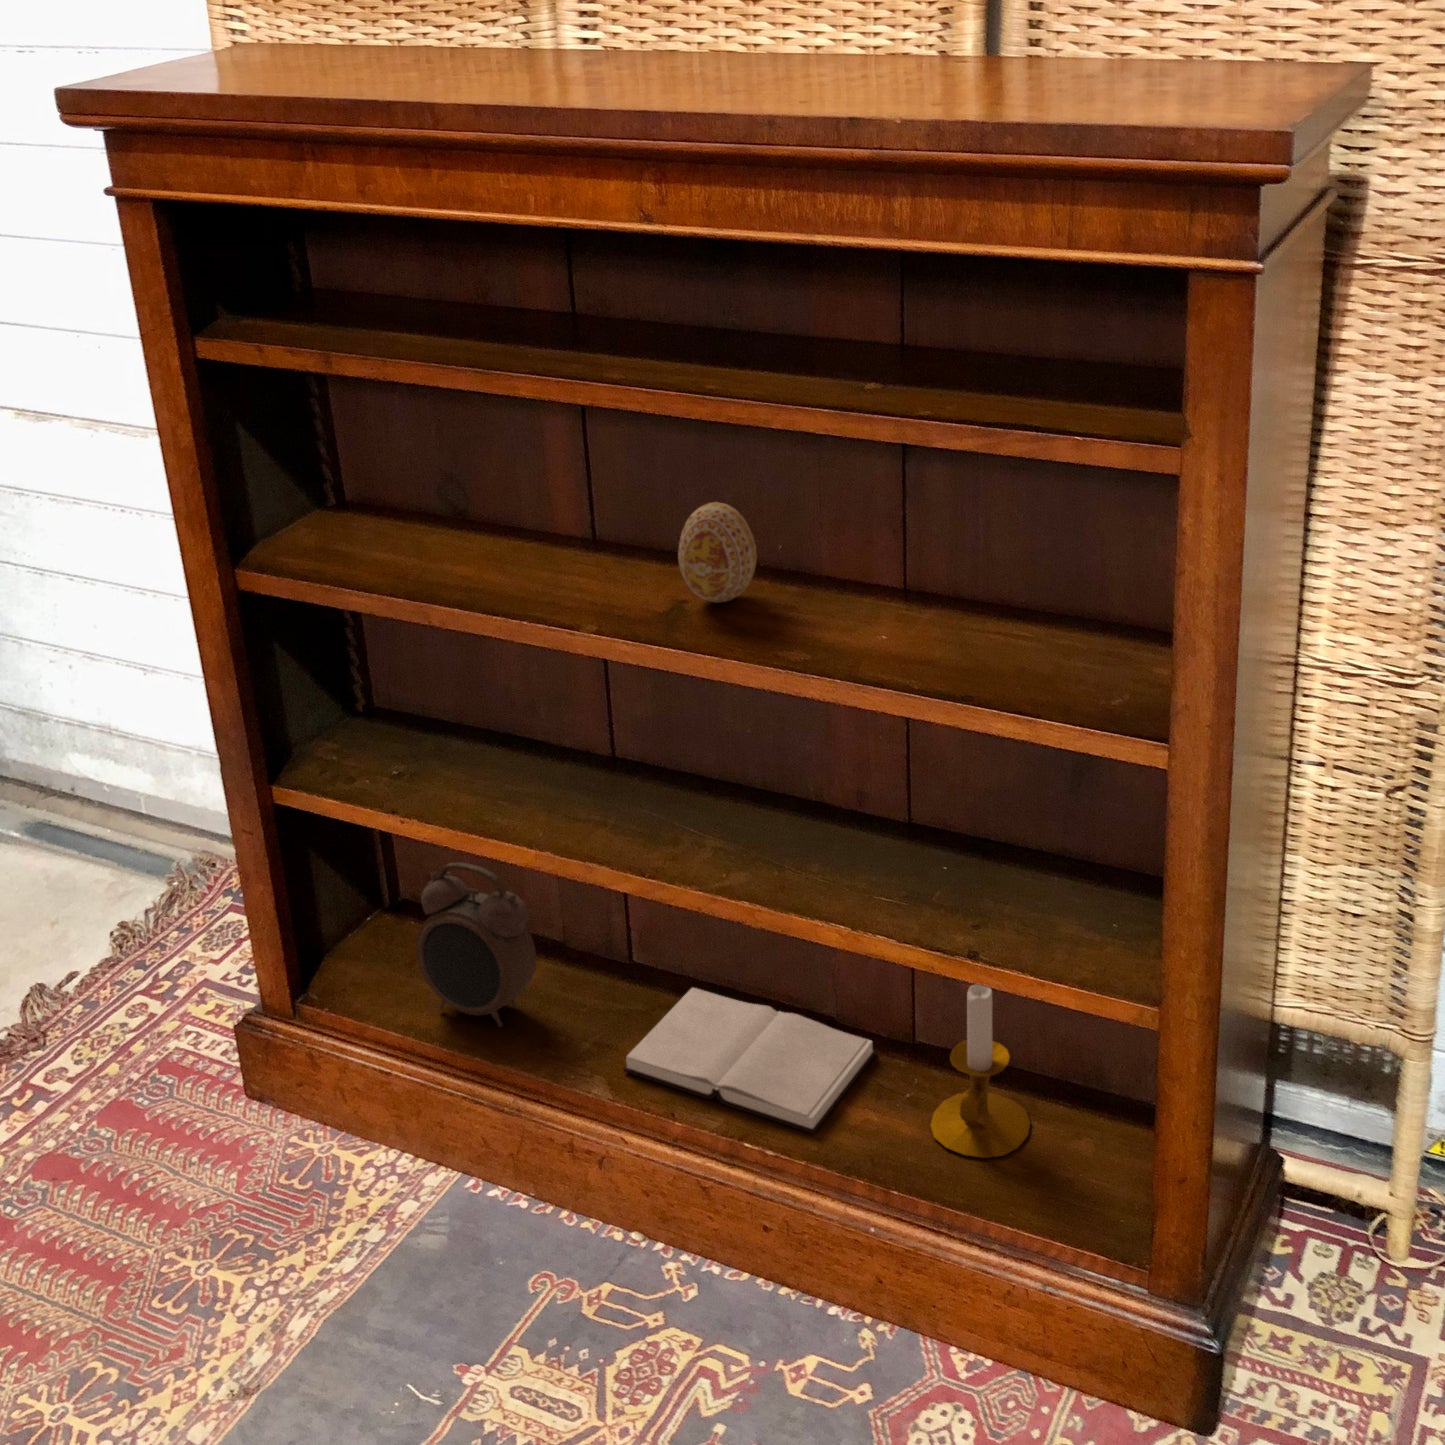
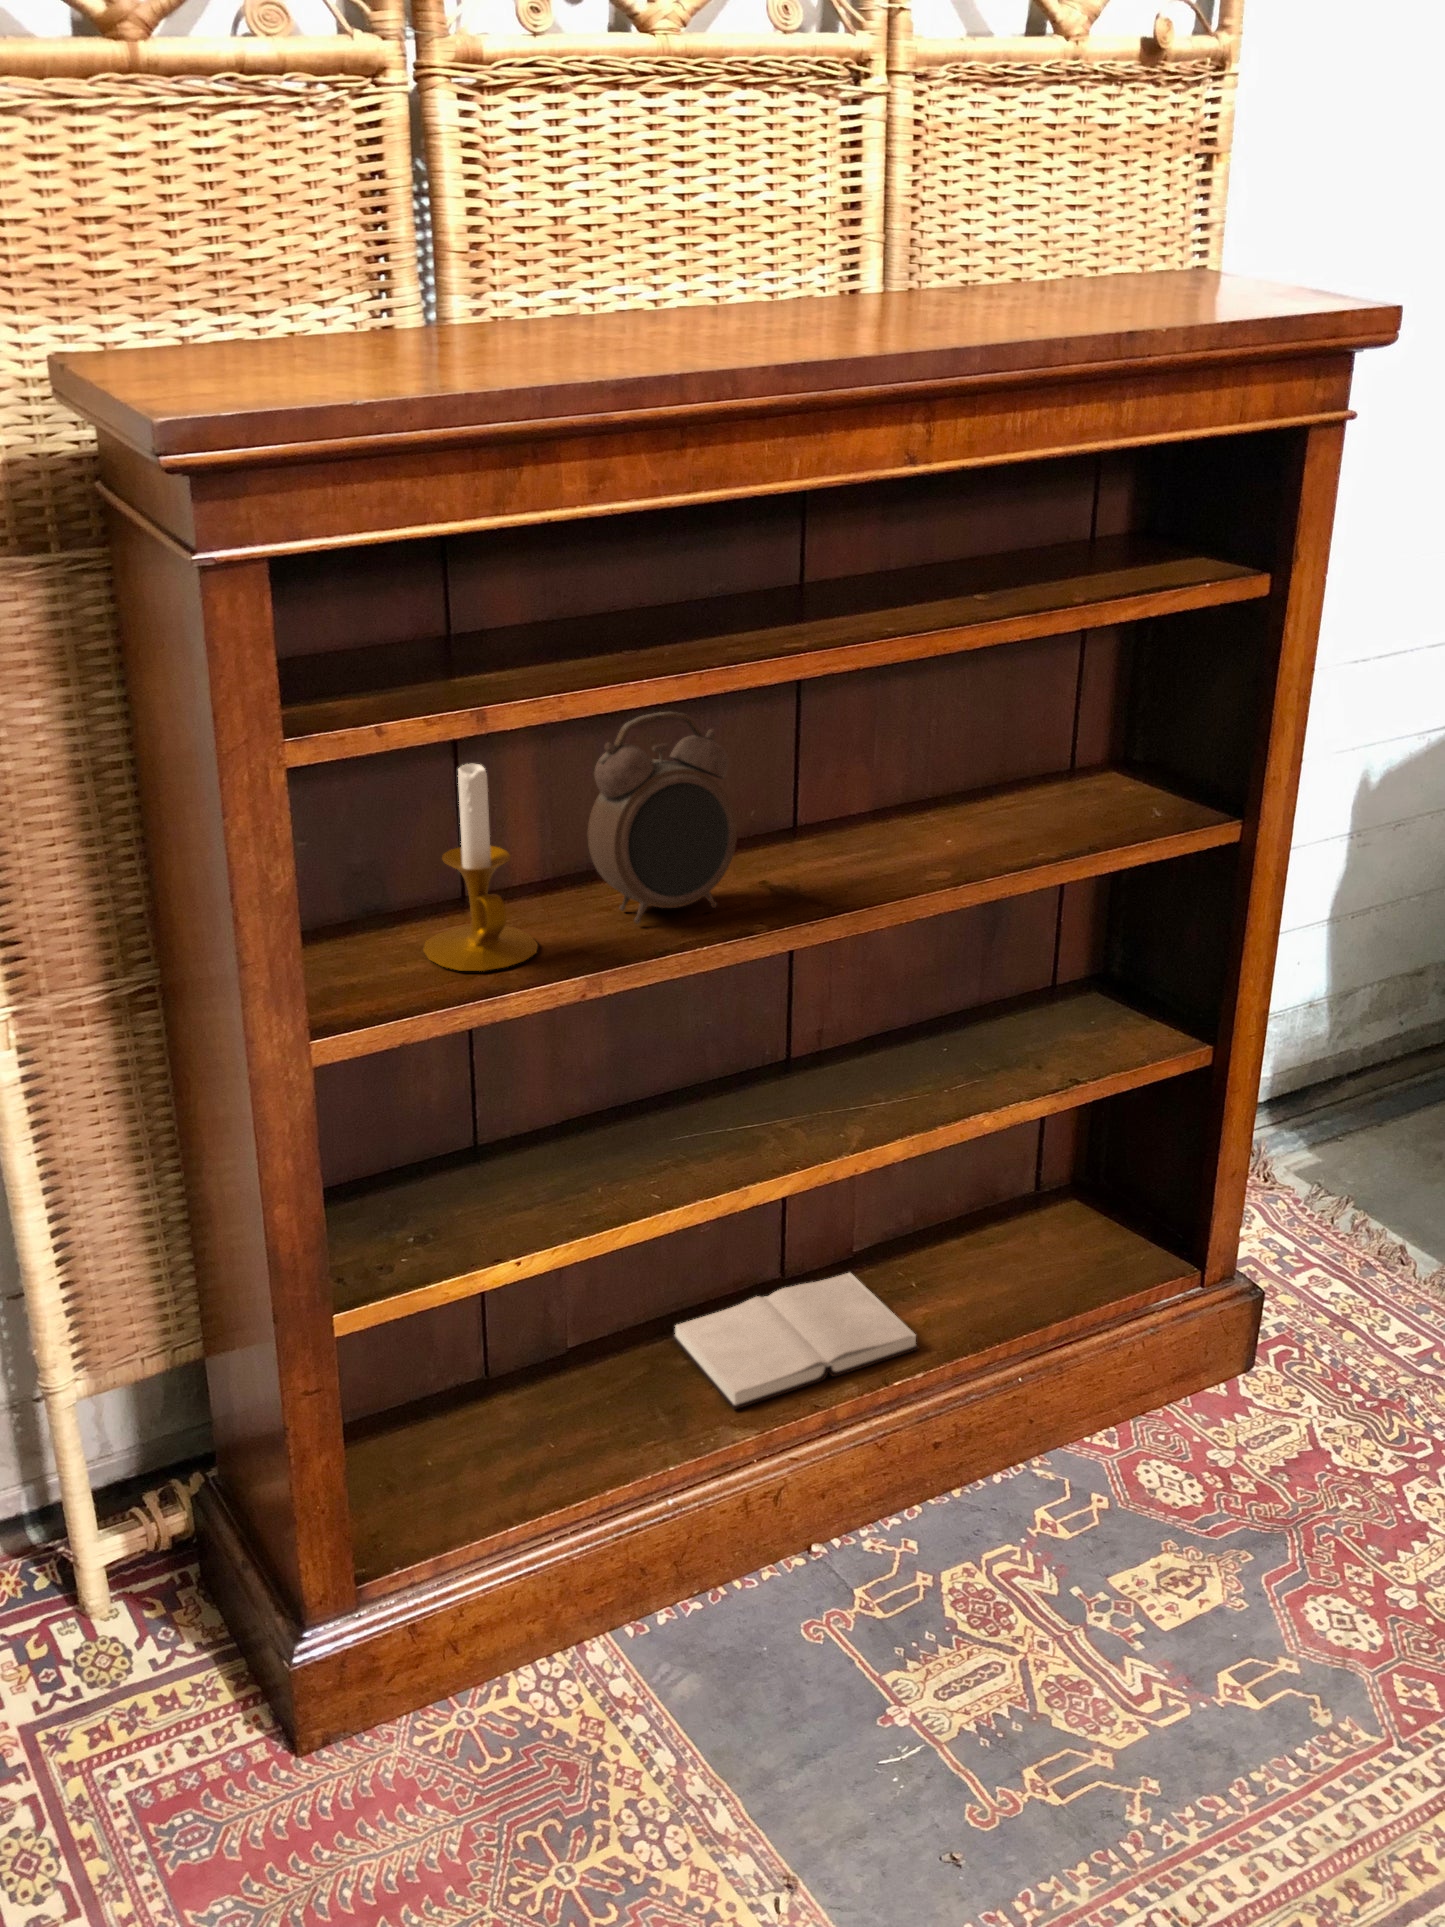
decorative egg: present [678,502,757,603] -> none [815,782,888,876]
alarm clock: present [416,862,536,1027] -> present [588,712,737,924]
candlestick: present [930,985,1030,1158] -> present [423,764,538,971]

